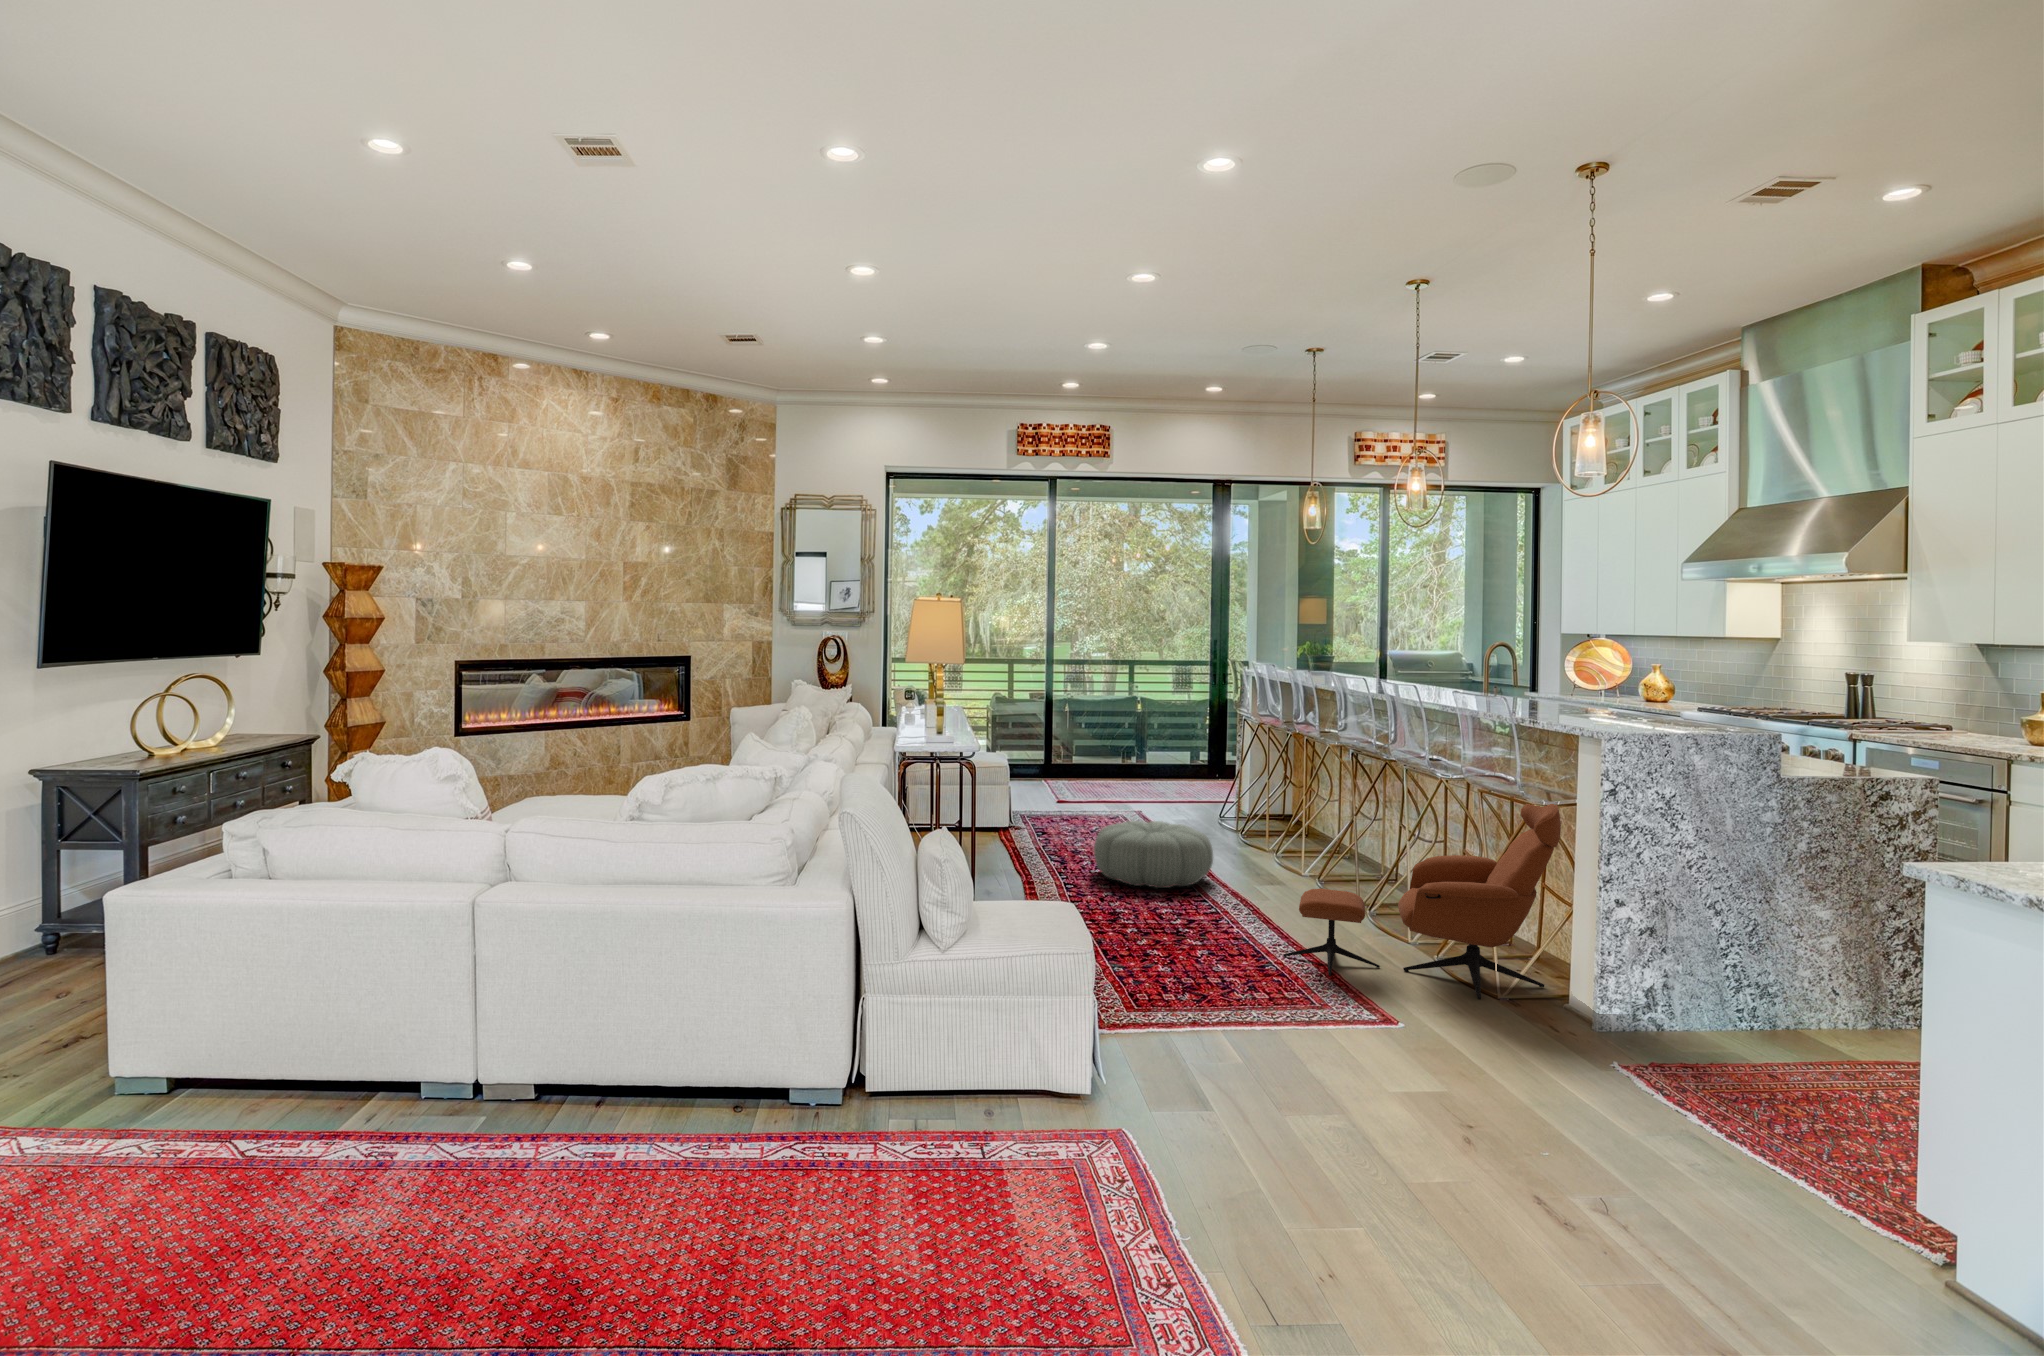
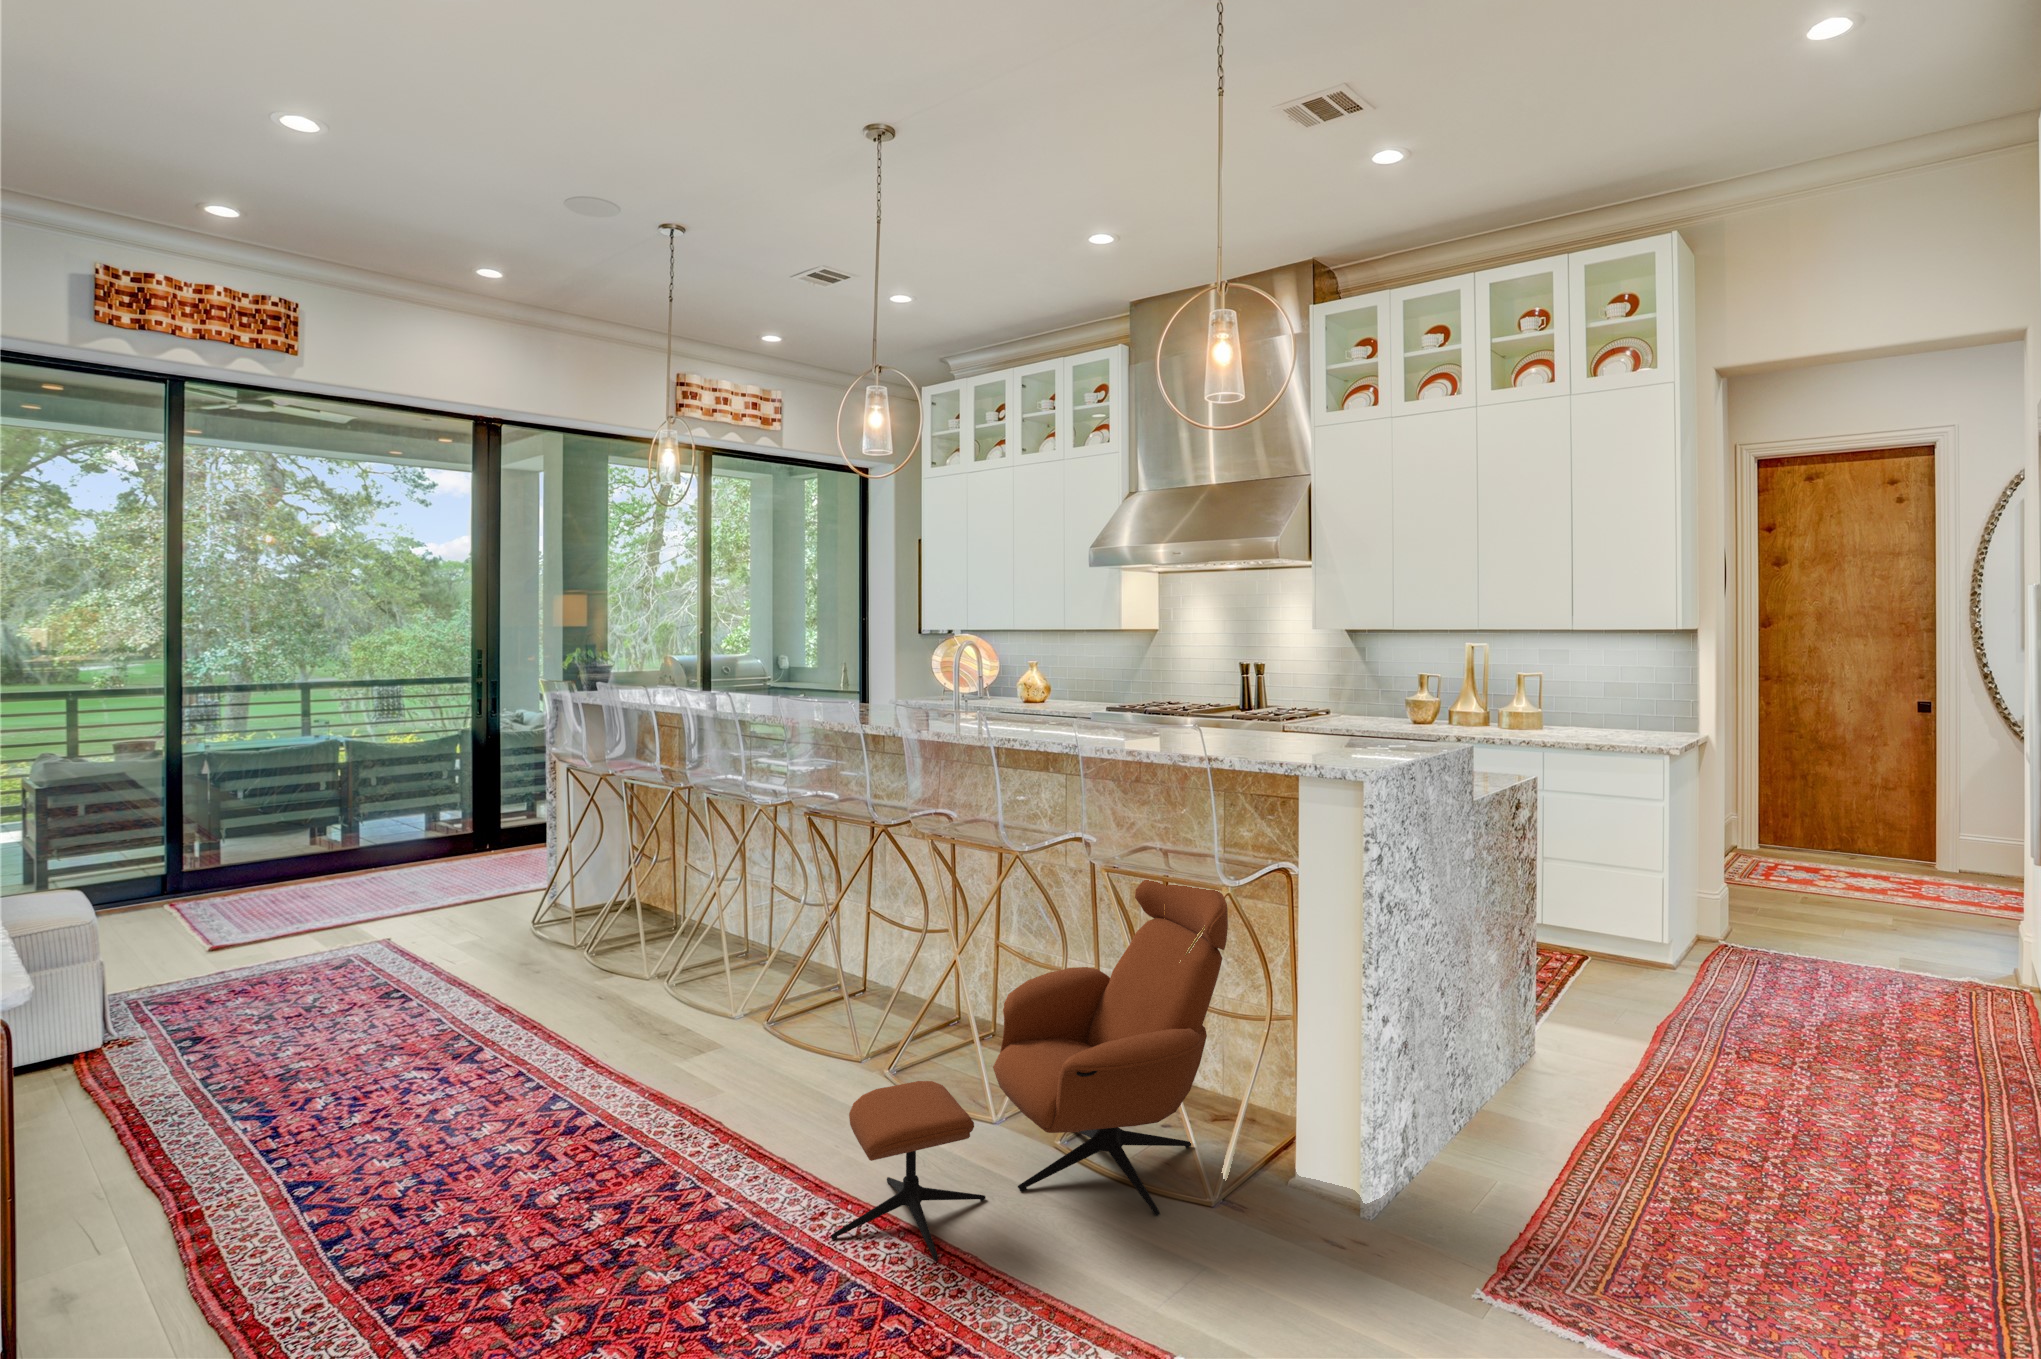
pouf: present [1094,821,1213,888] -> none [348,984,601,1139]

